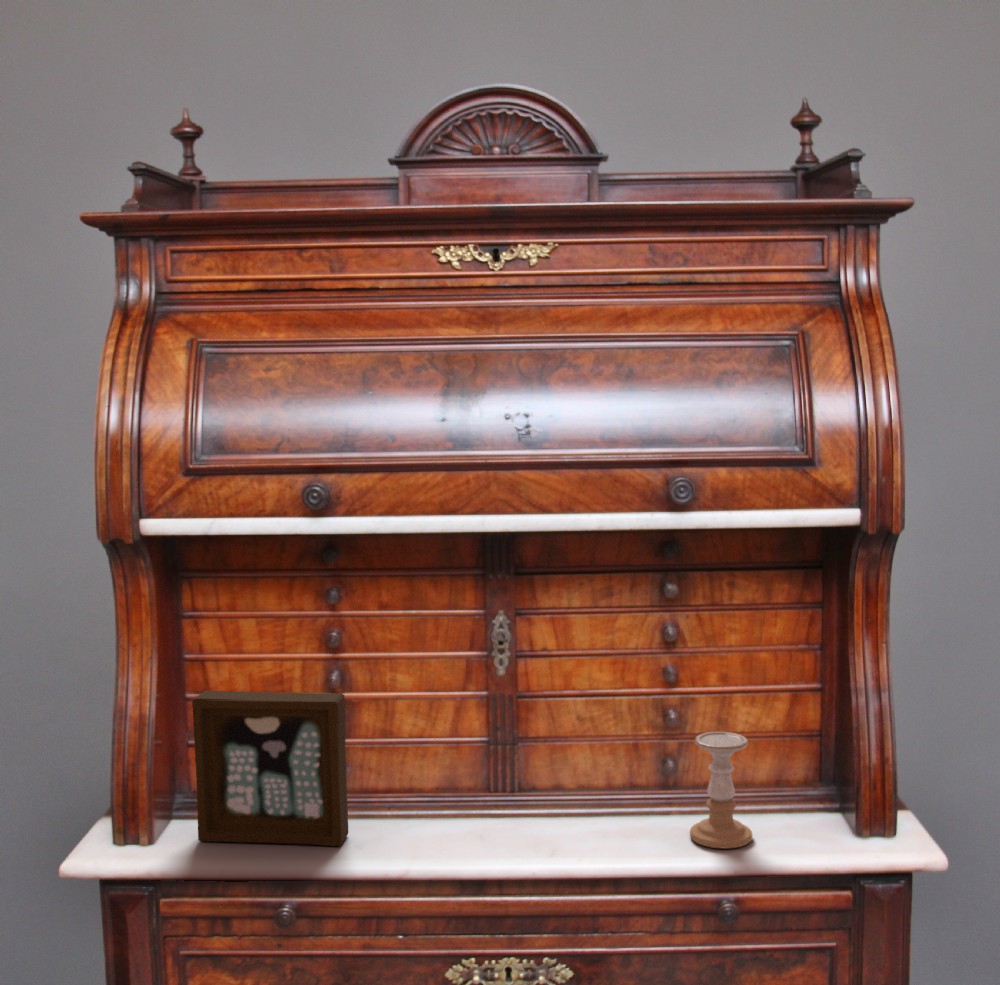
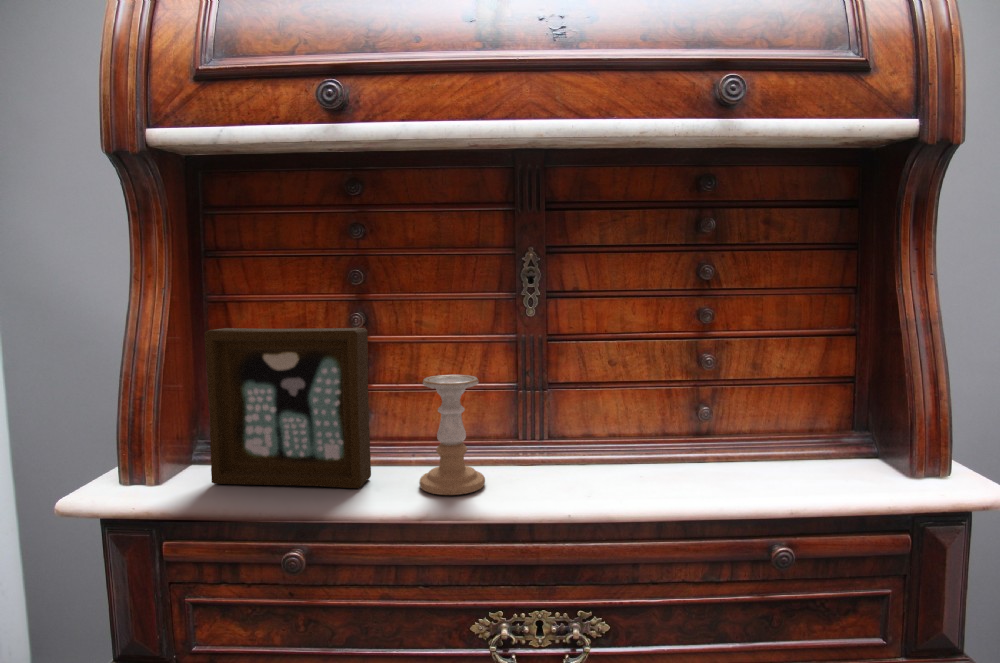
candle holder: present [690,732,752,849] -> present [419,375,485,495]

